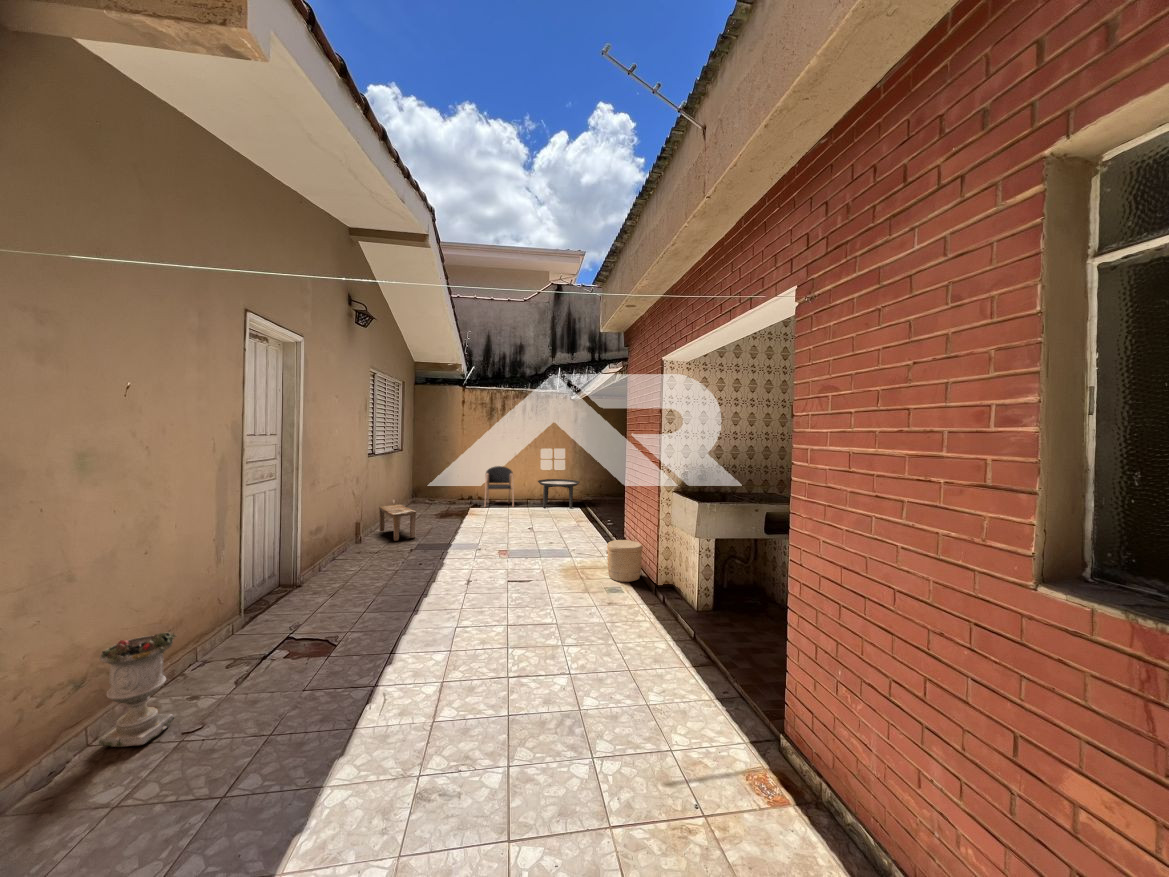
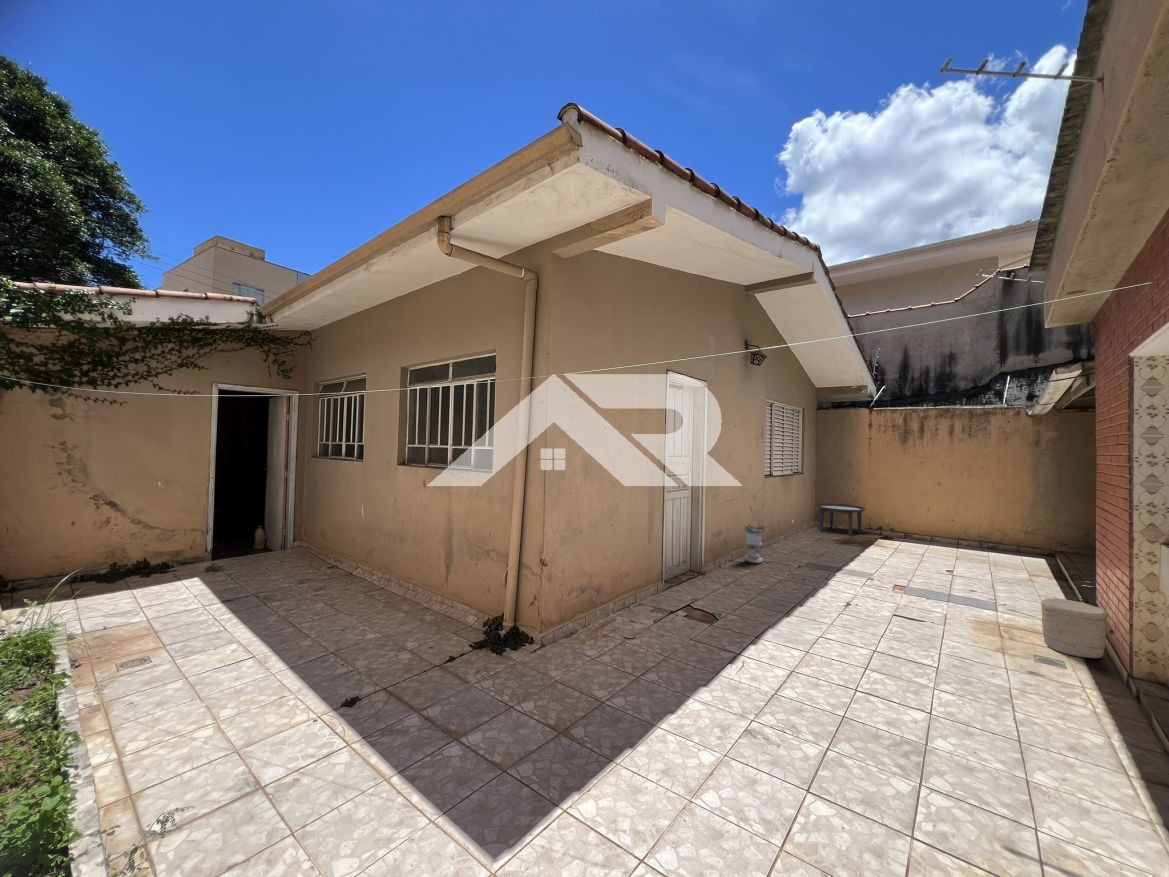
chair: present [485,466,514,506] -> none [895,496,935,544]
round table: present [538,479,580,509] -> present [817,504,866,536]
bench: present [379,504,416,541] -> none [776,523,809,556]
planter: present [99,630,176,747] -> present [744,525,765,563]

